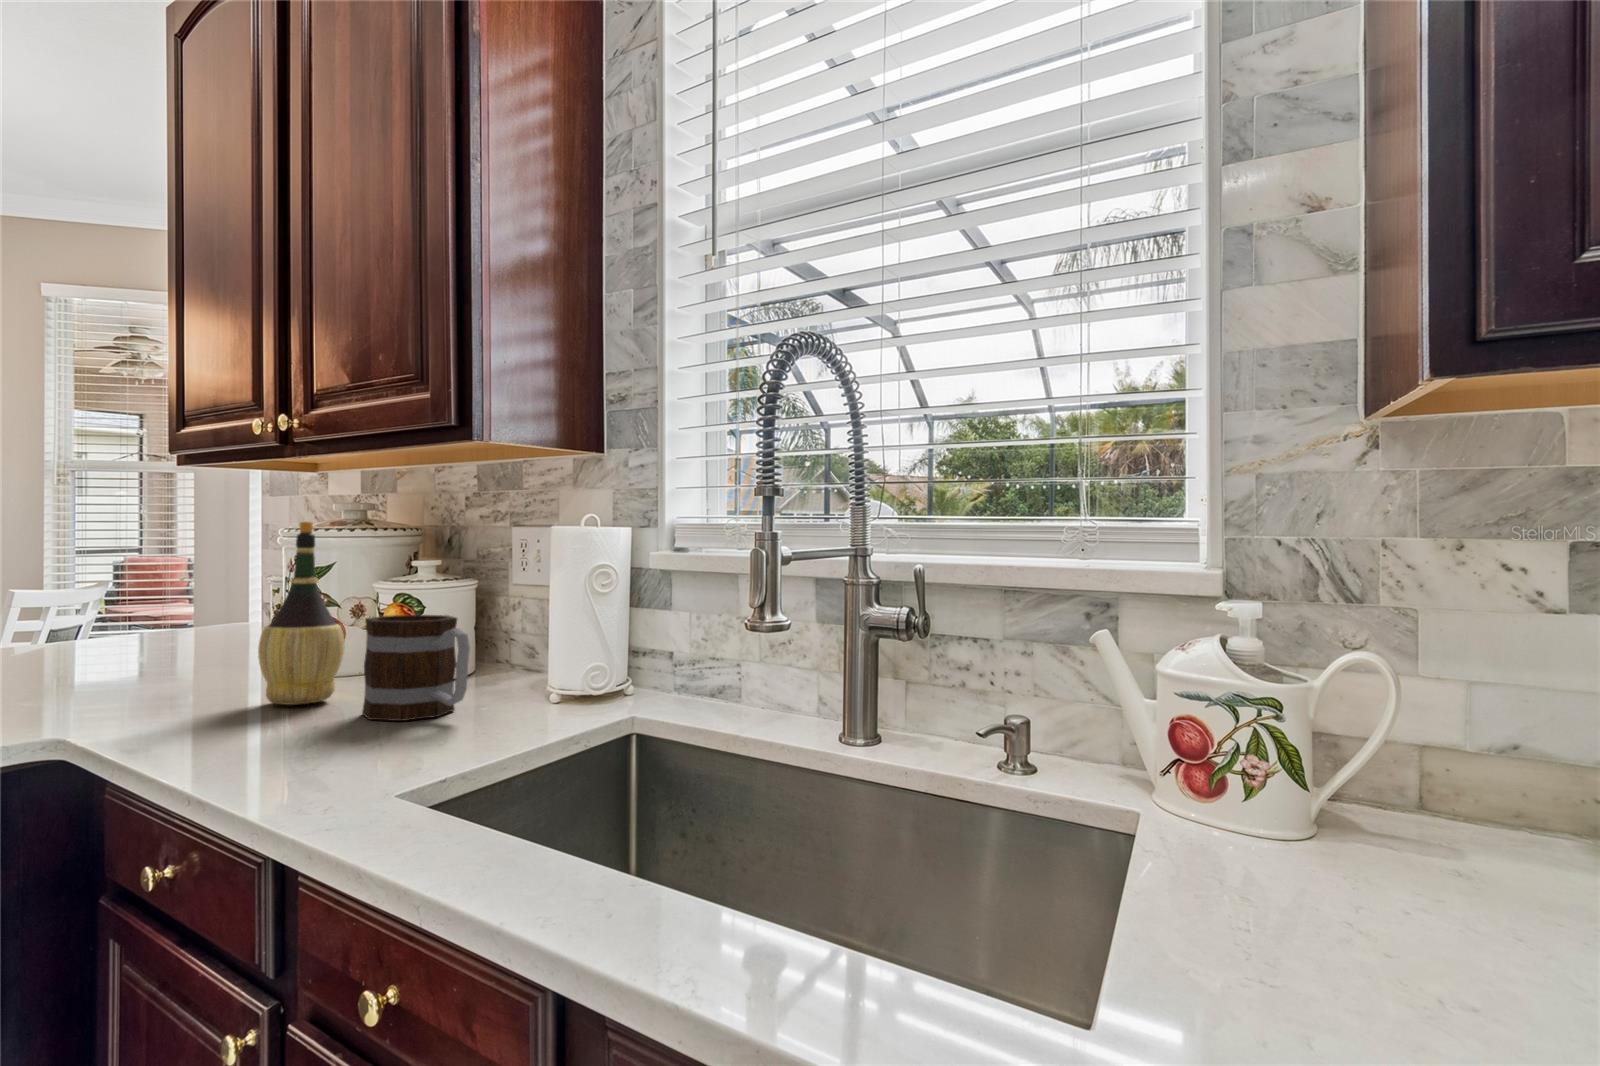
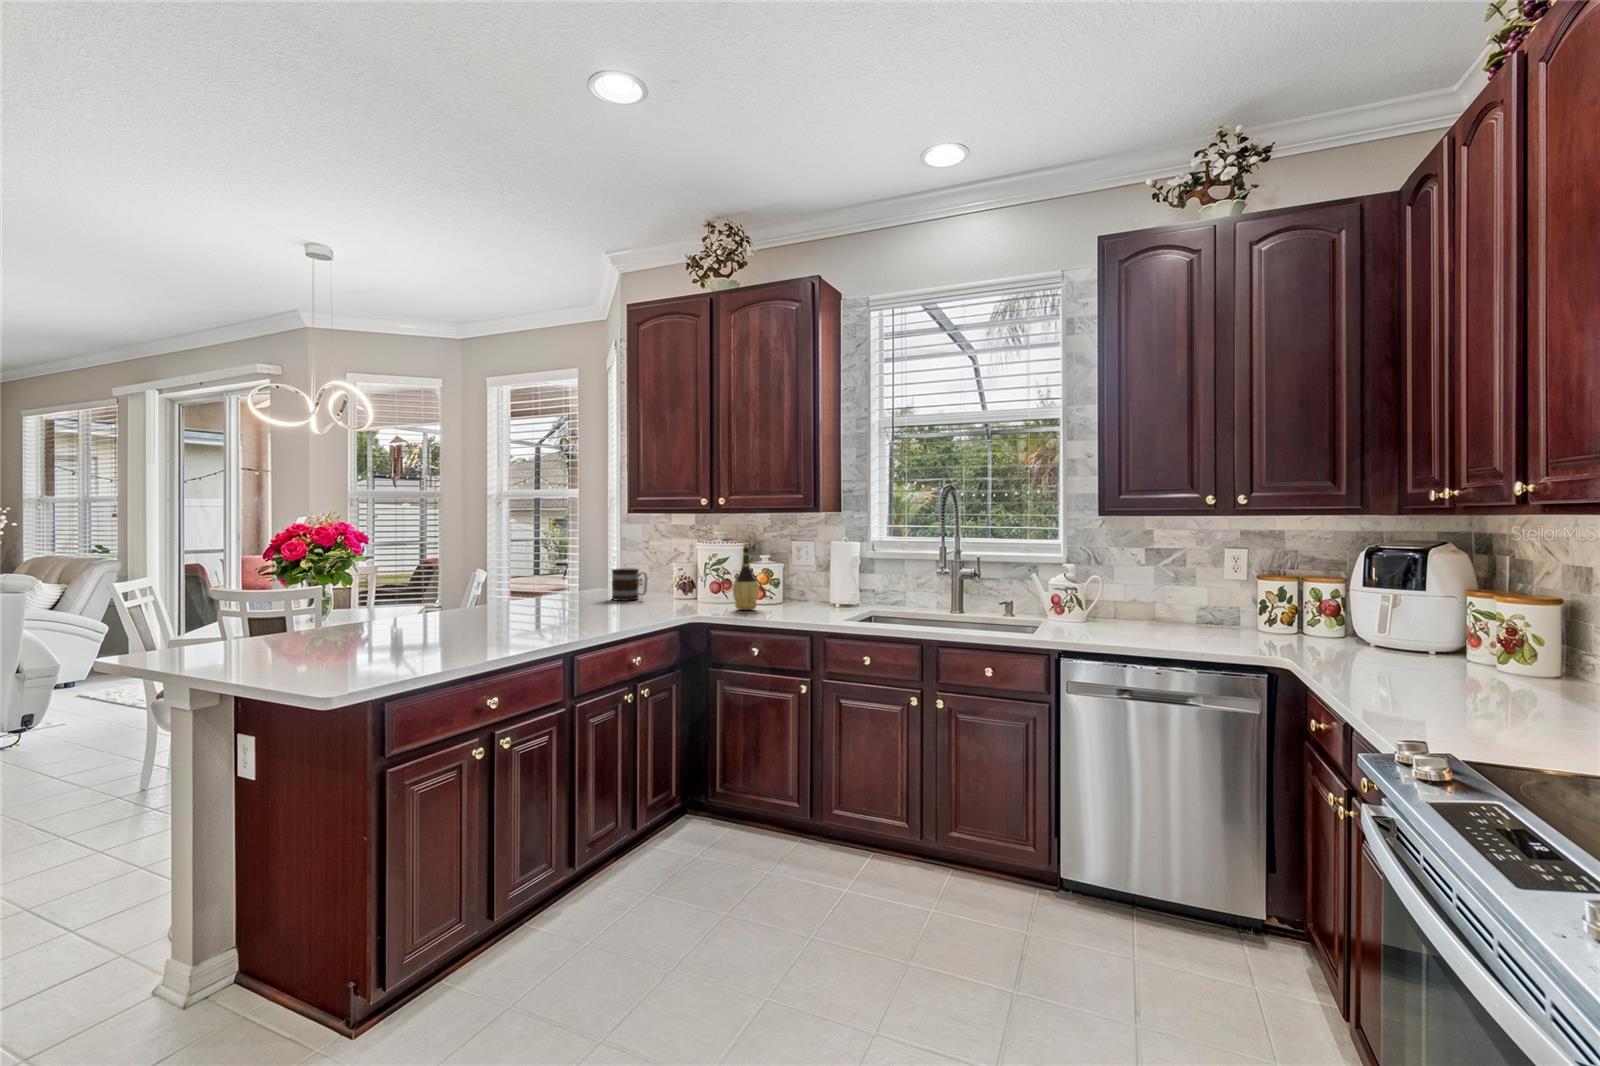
mug: present [362,615,470,721] -> present [612,568,648,601]

